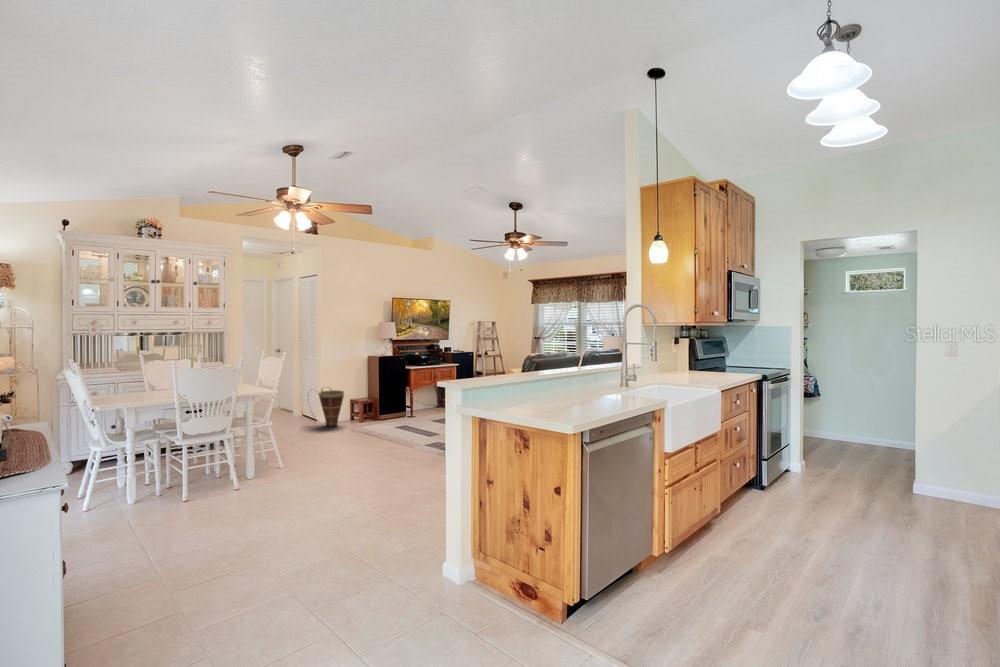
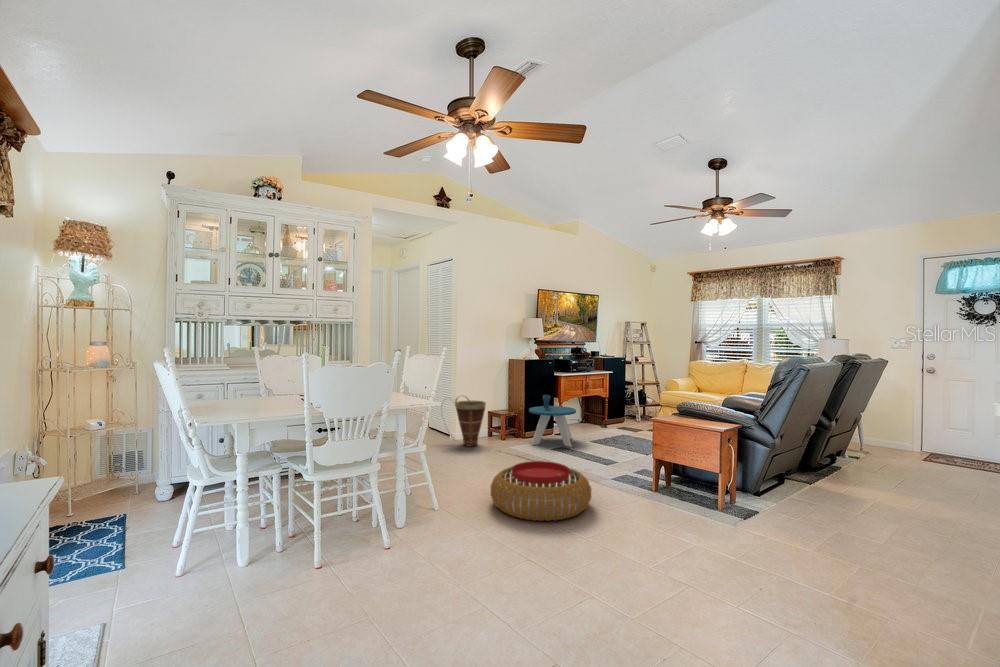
side table: none [381,385,419,424] -> present [529,395,576,447]
pouf: none [323,433,396,471] -> present [491,461,592,521]

